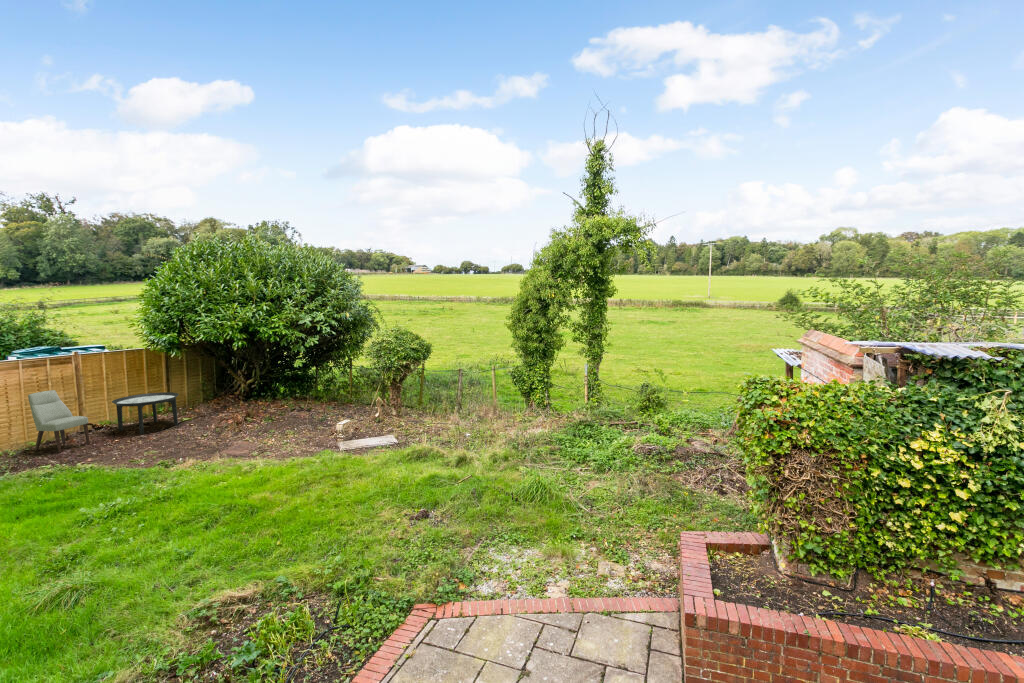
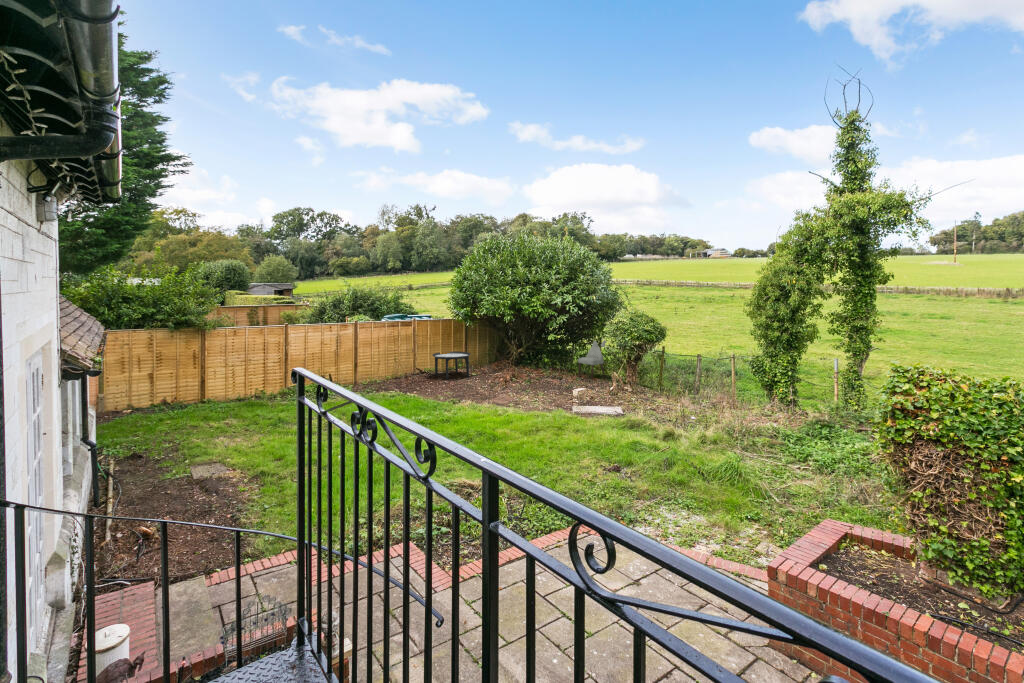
chair: present [28,390,90,453] -> present [578,340,606,379]

